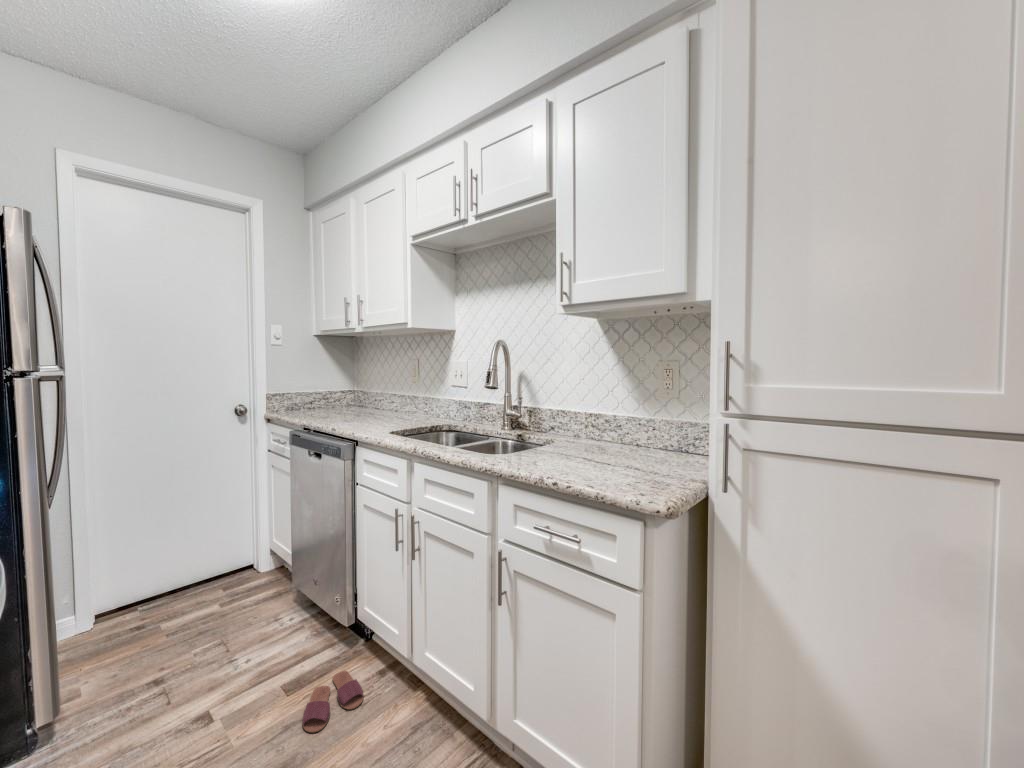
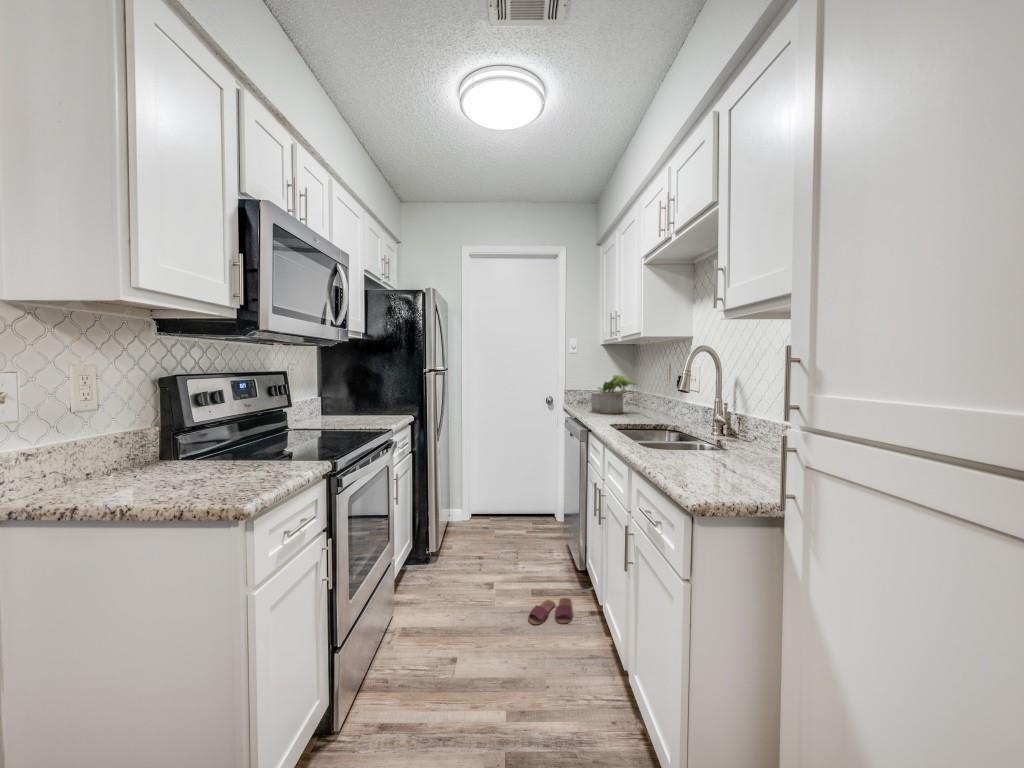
potted plant: none [326,372,380,421] -> present [591,375,636,414]

